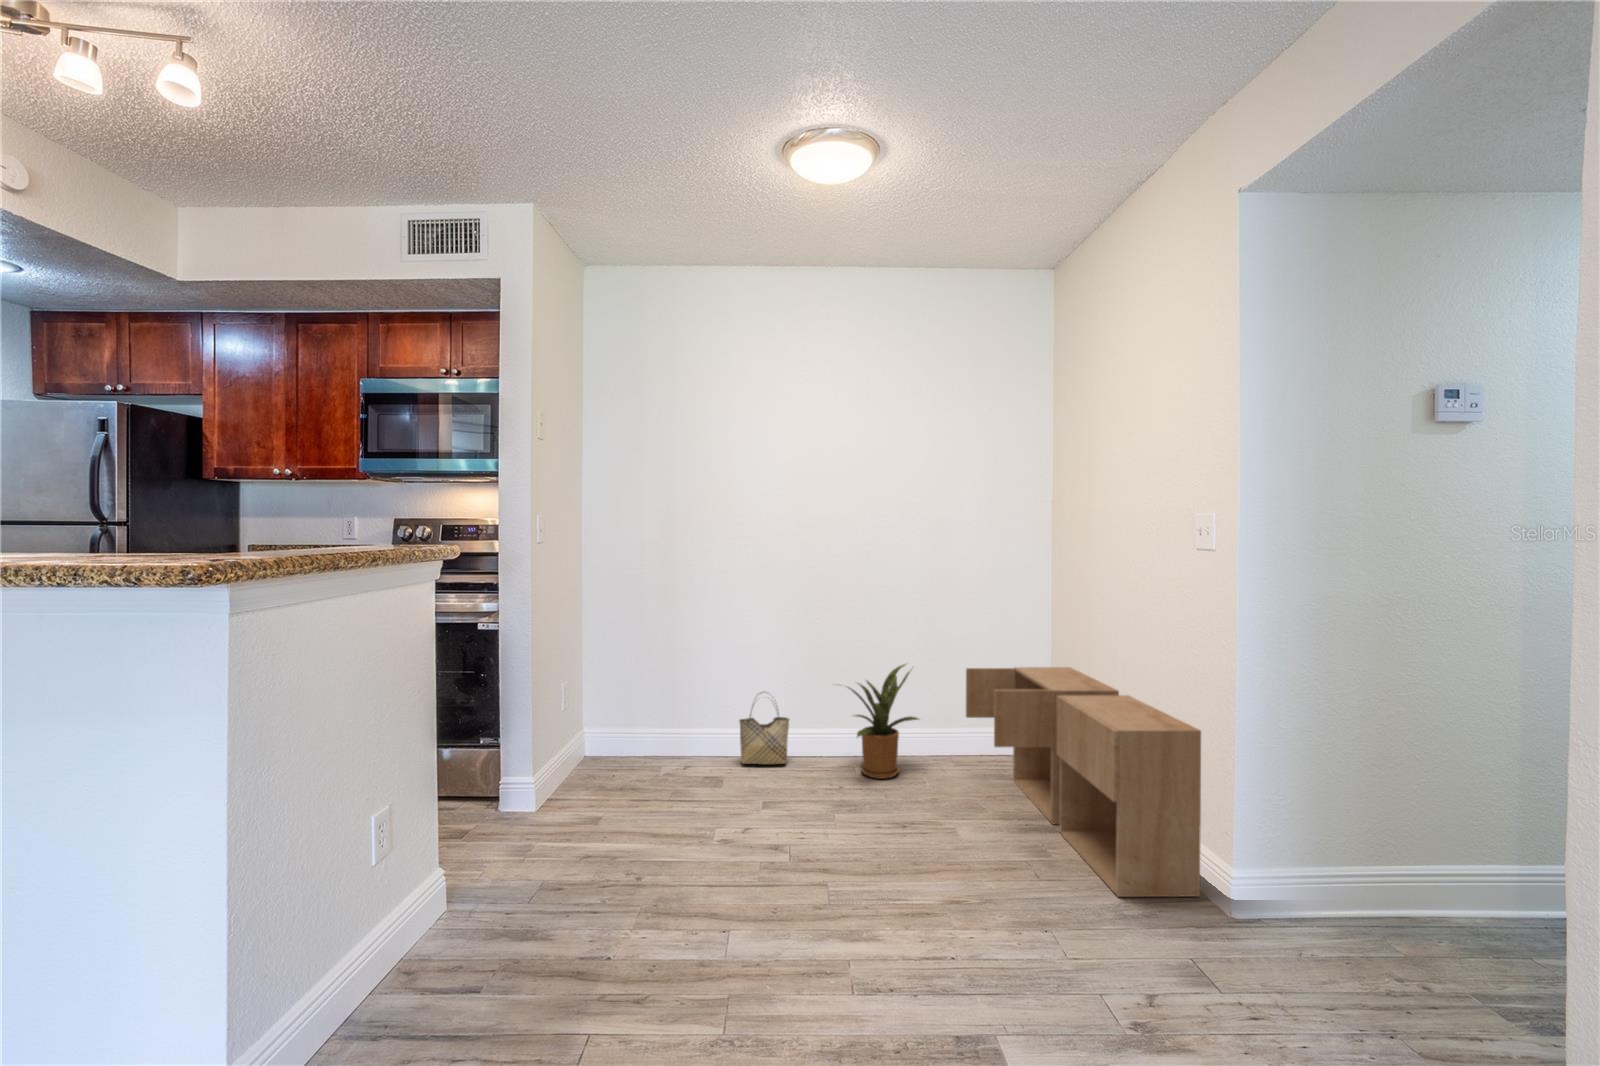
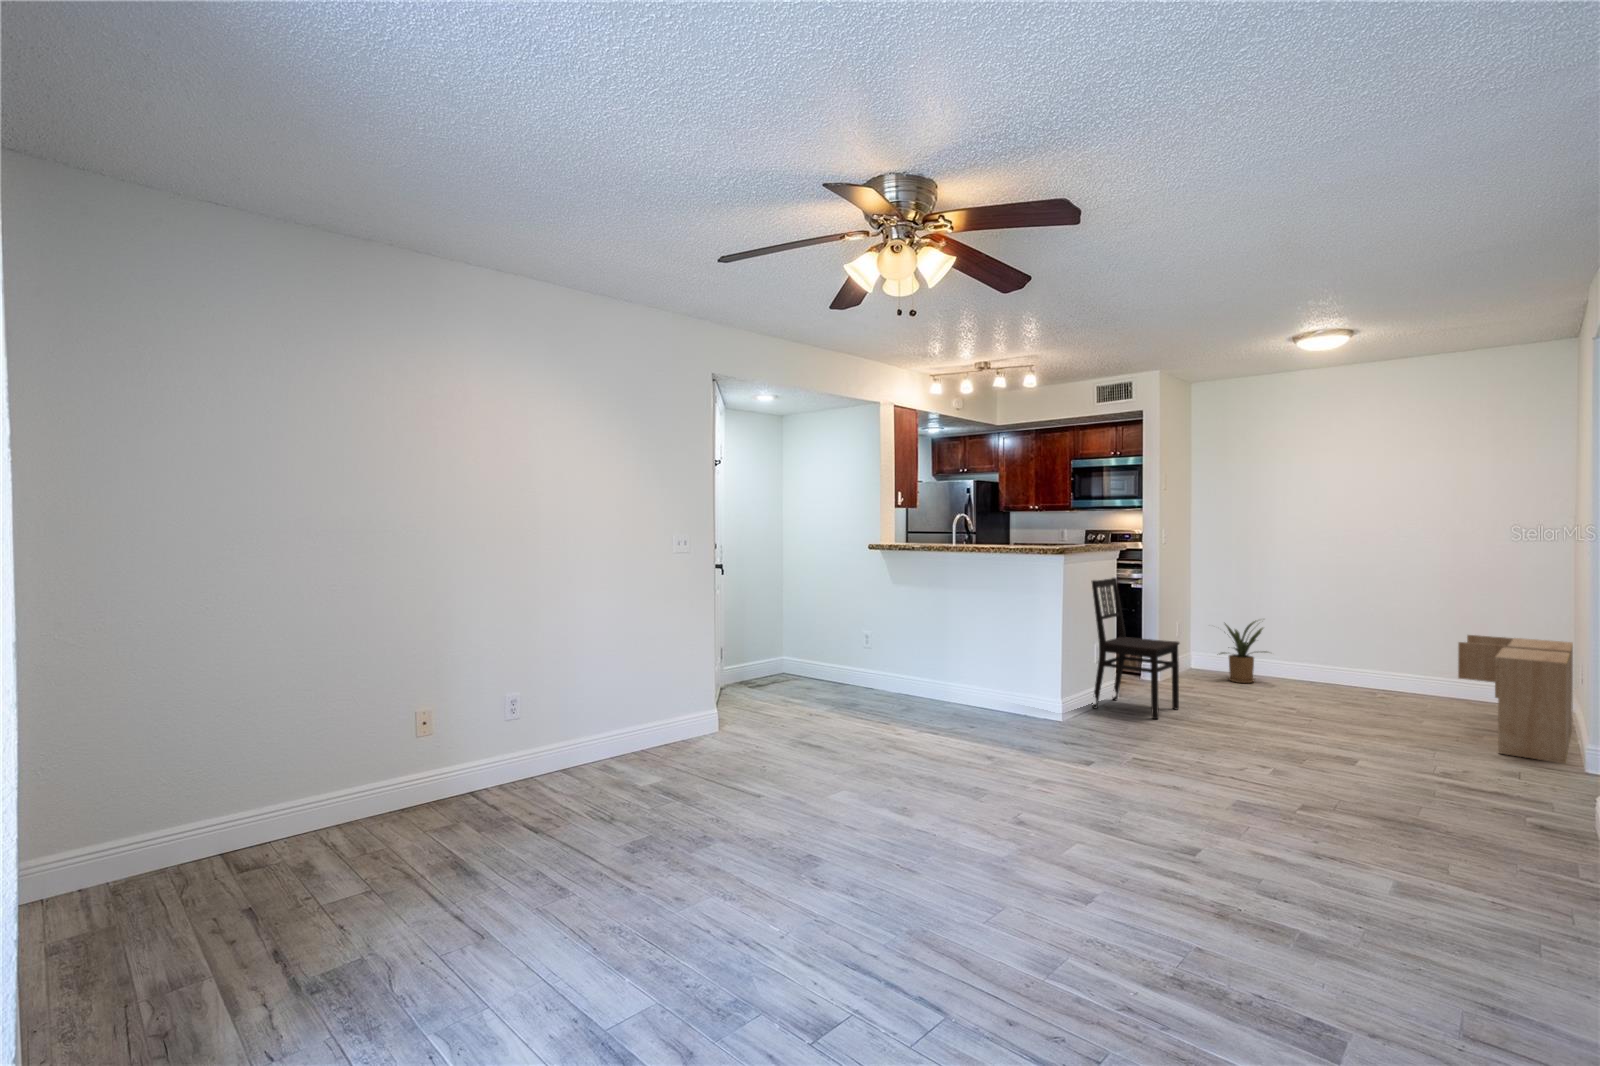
dining chair: none [349,627,591,1035] -> present [1092,578,1179,719]
house plant: present [849,664,918,779] -> present [1220,621,1266,683]
woven basket: present [739,704,789,764] -> none [1293,642,1332,689]

